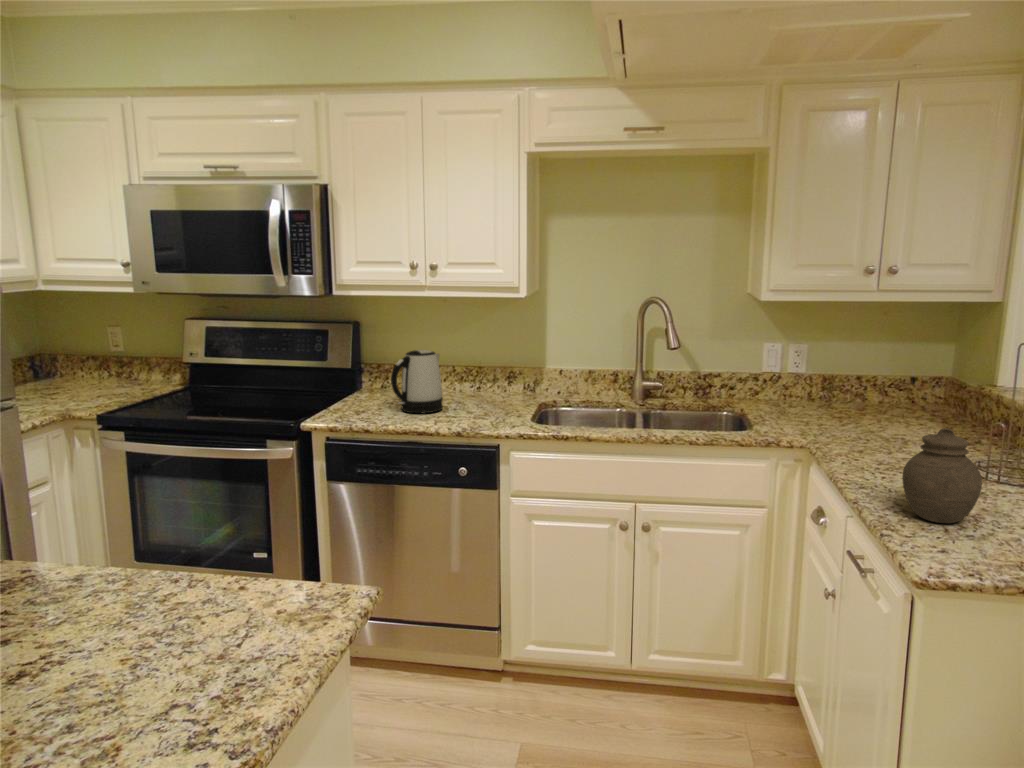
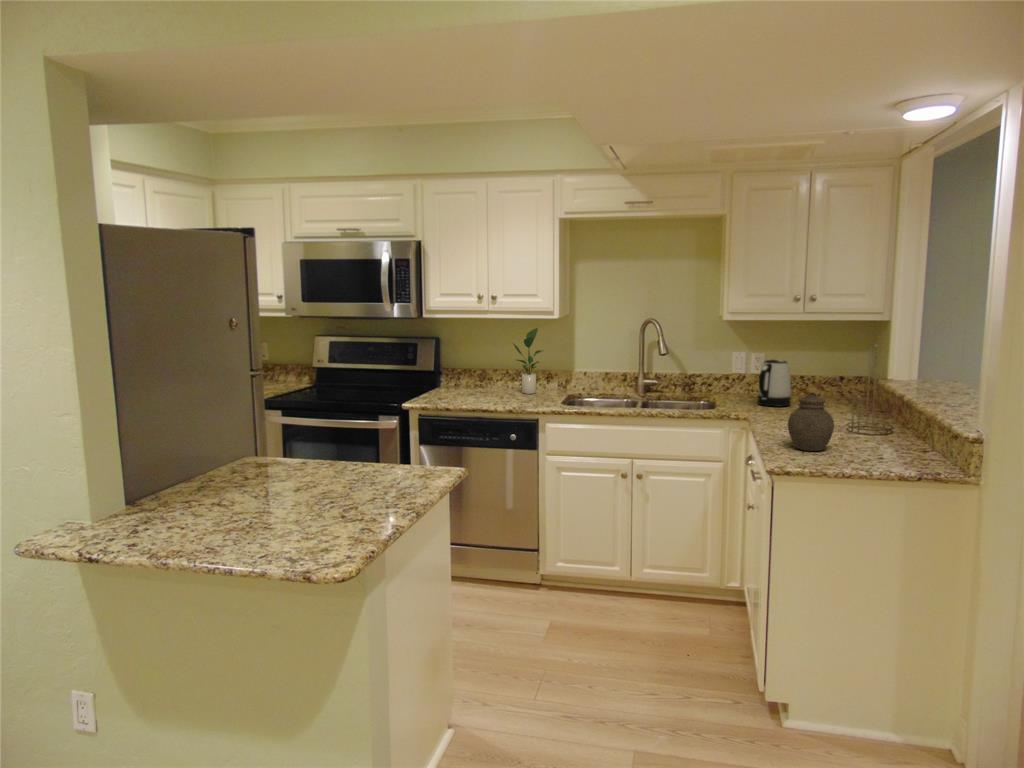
potted plant: none [461,309,508,402] -> present [513,328,543,394]
kettle: present [391,350,443,413] -> present [758,359,791,407]

